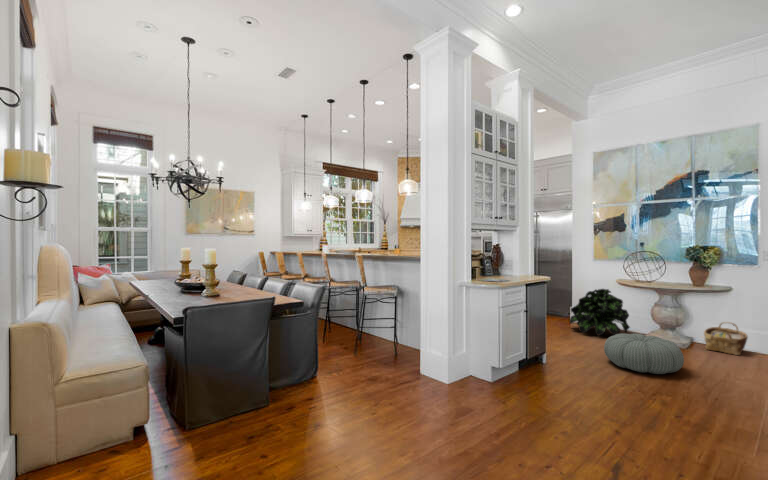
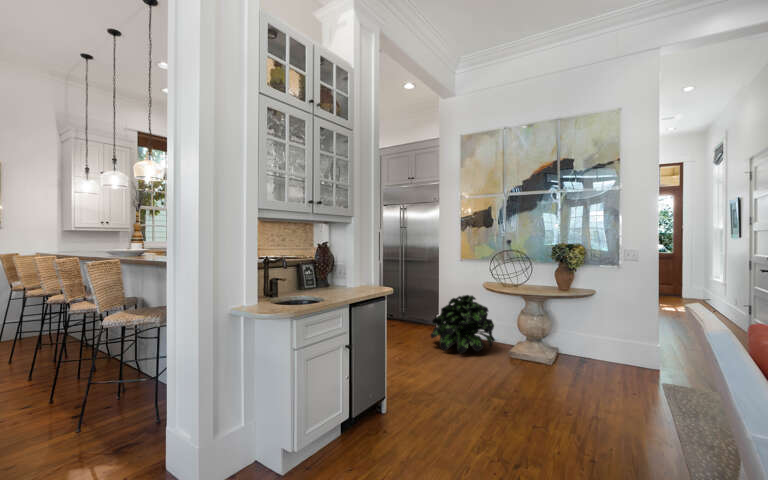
woven basket: present [704,322,748,355] -> none [570,330,613,371]
pouf: present [604,334,684,374] -> none [460,359,554,421]

